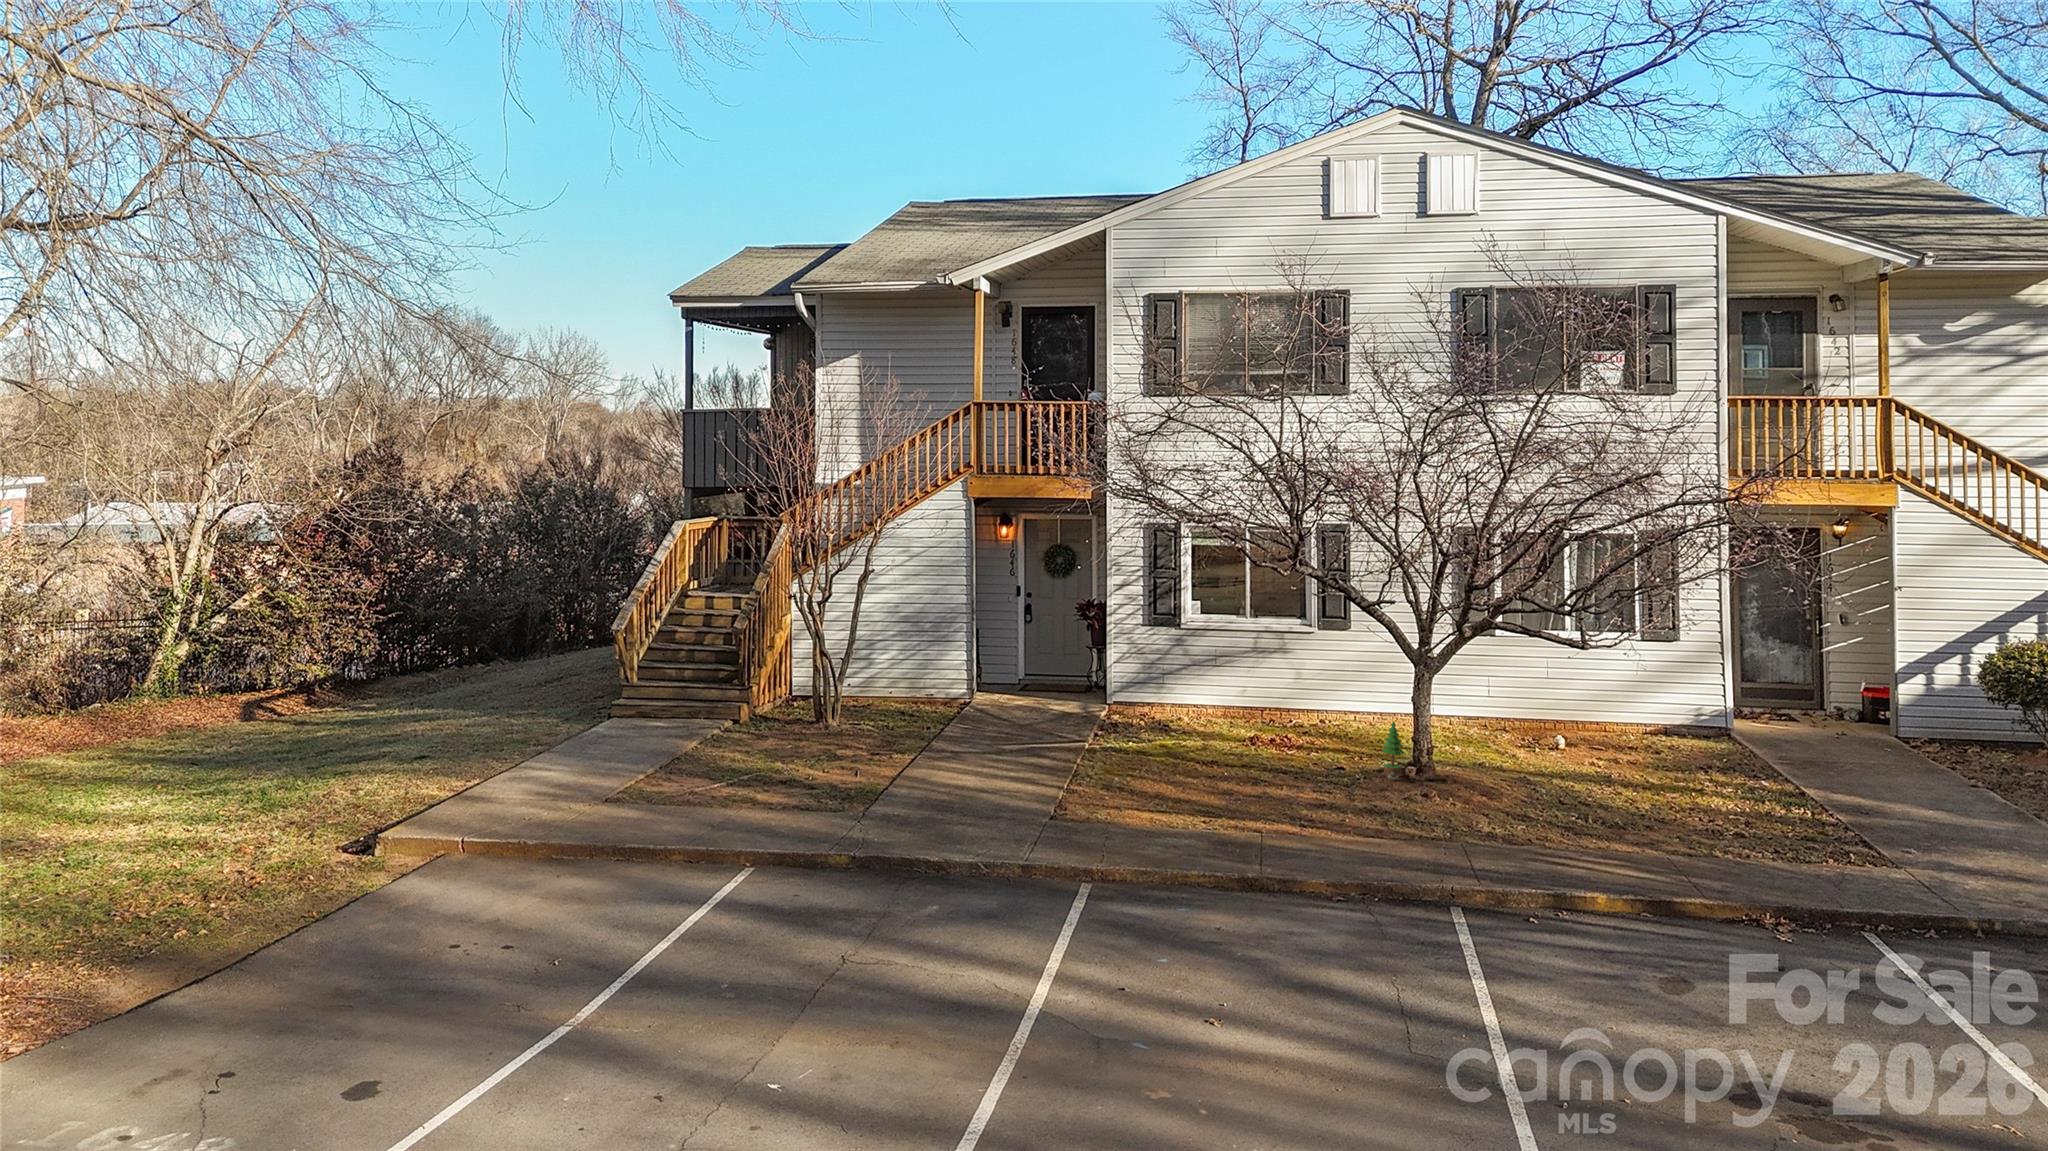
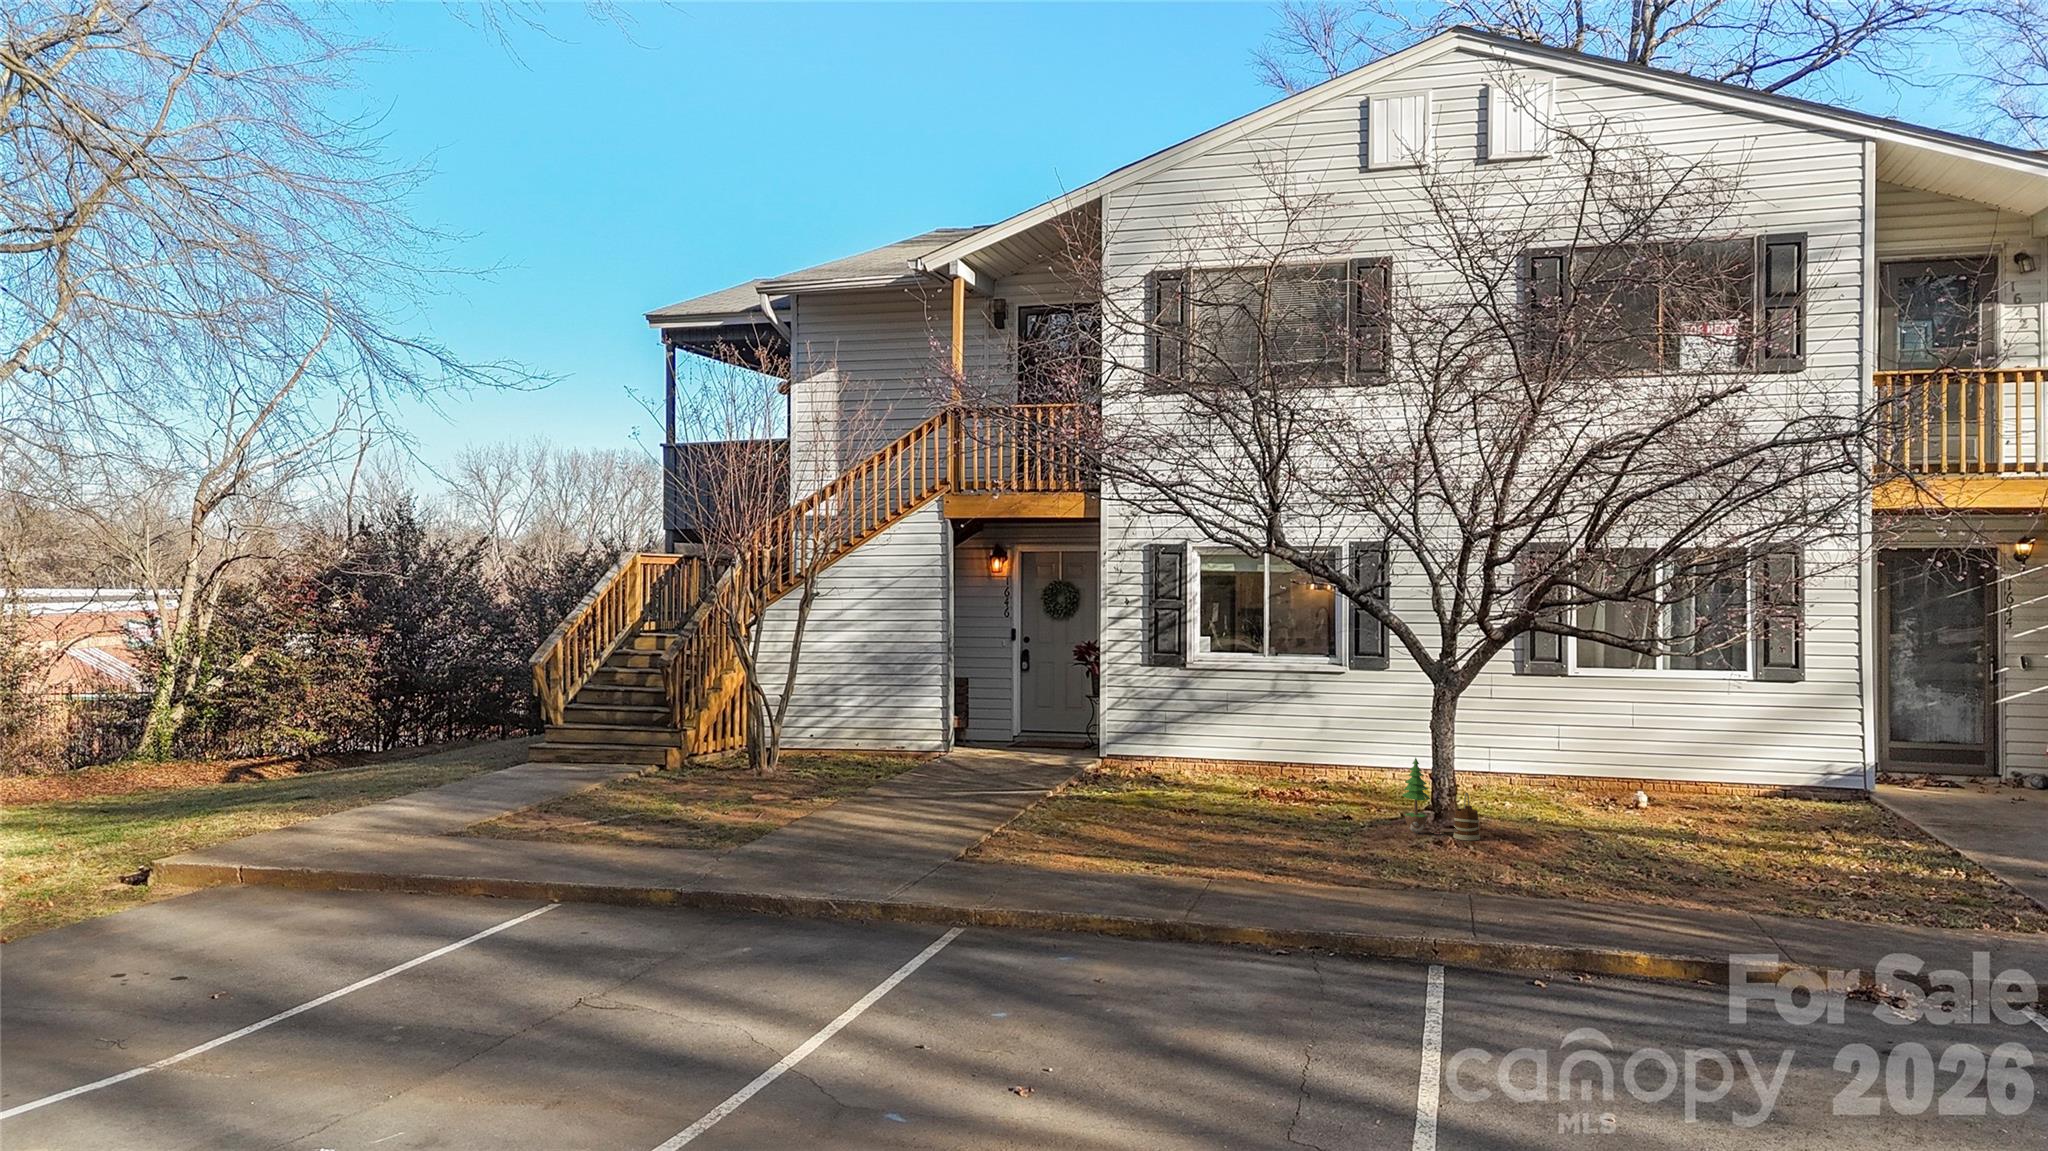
wooden bucket: none [1423,749,1444,787] -> present [1453,793,1480,840]

